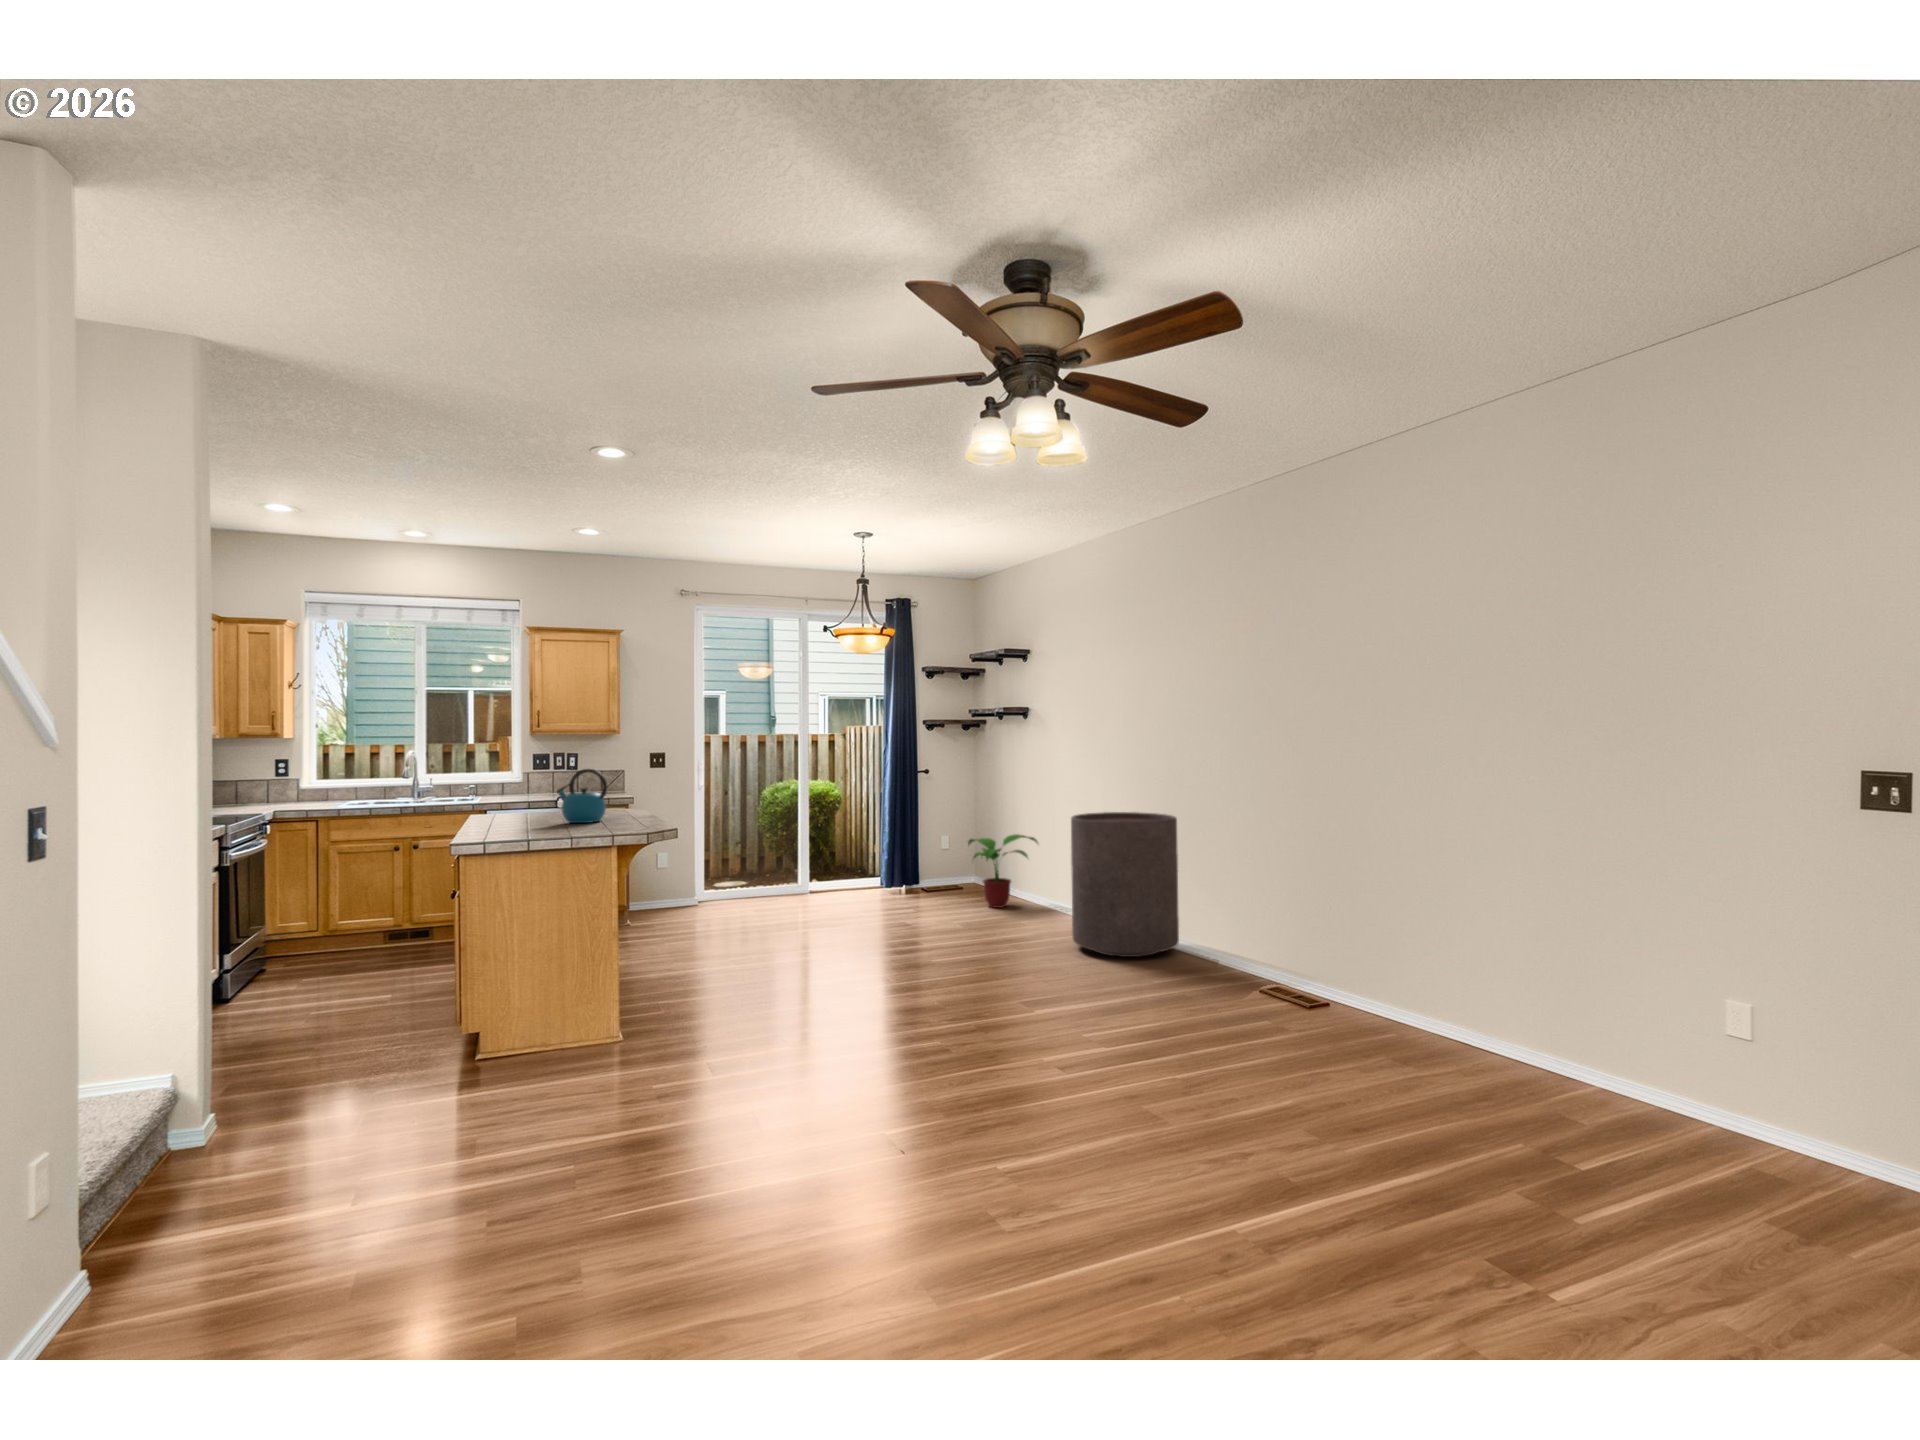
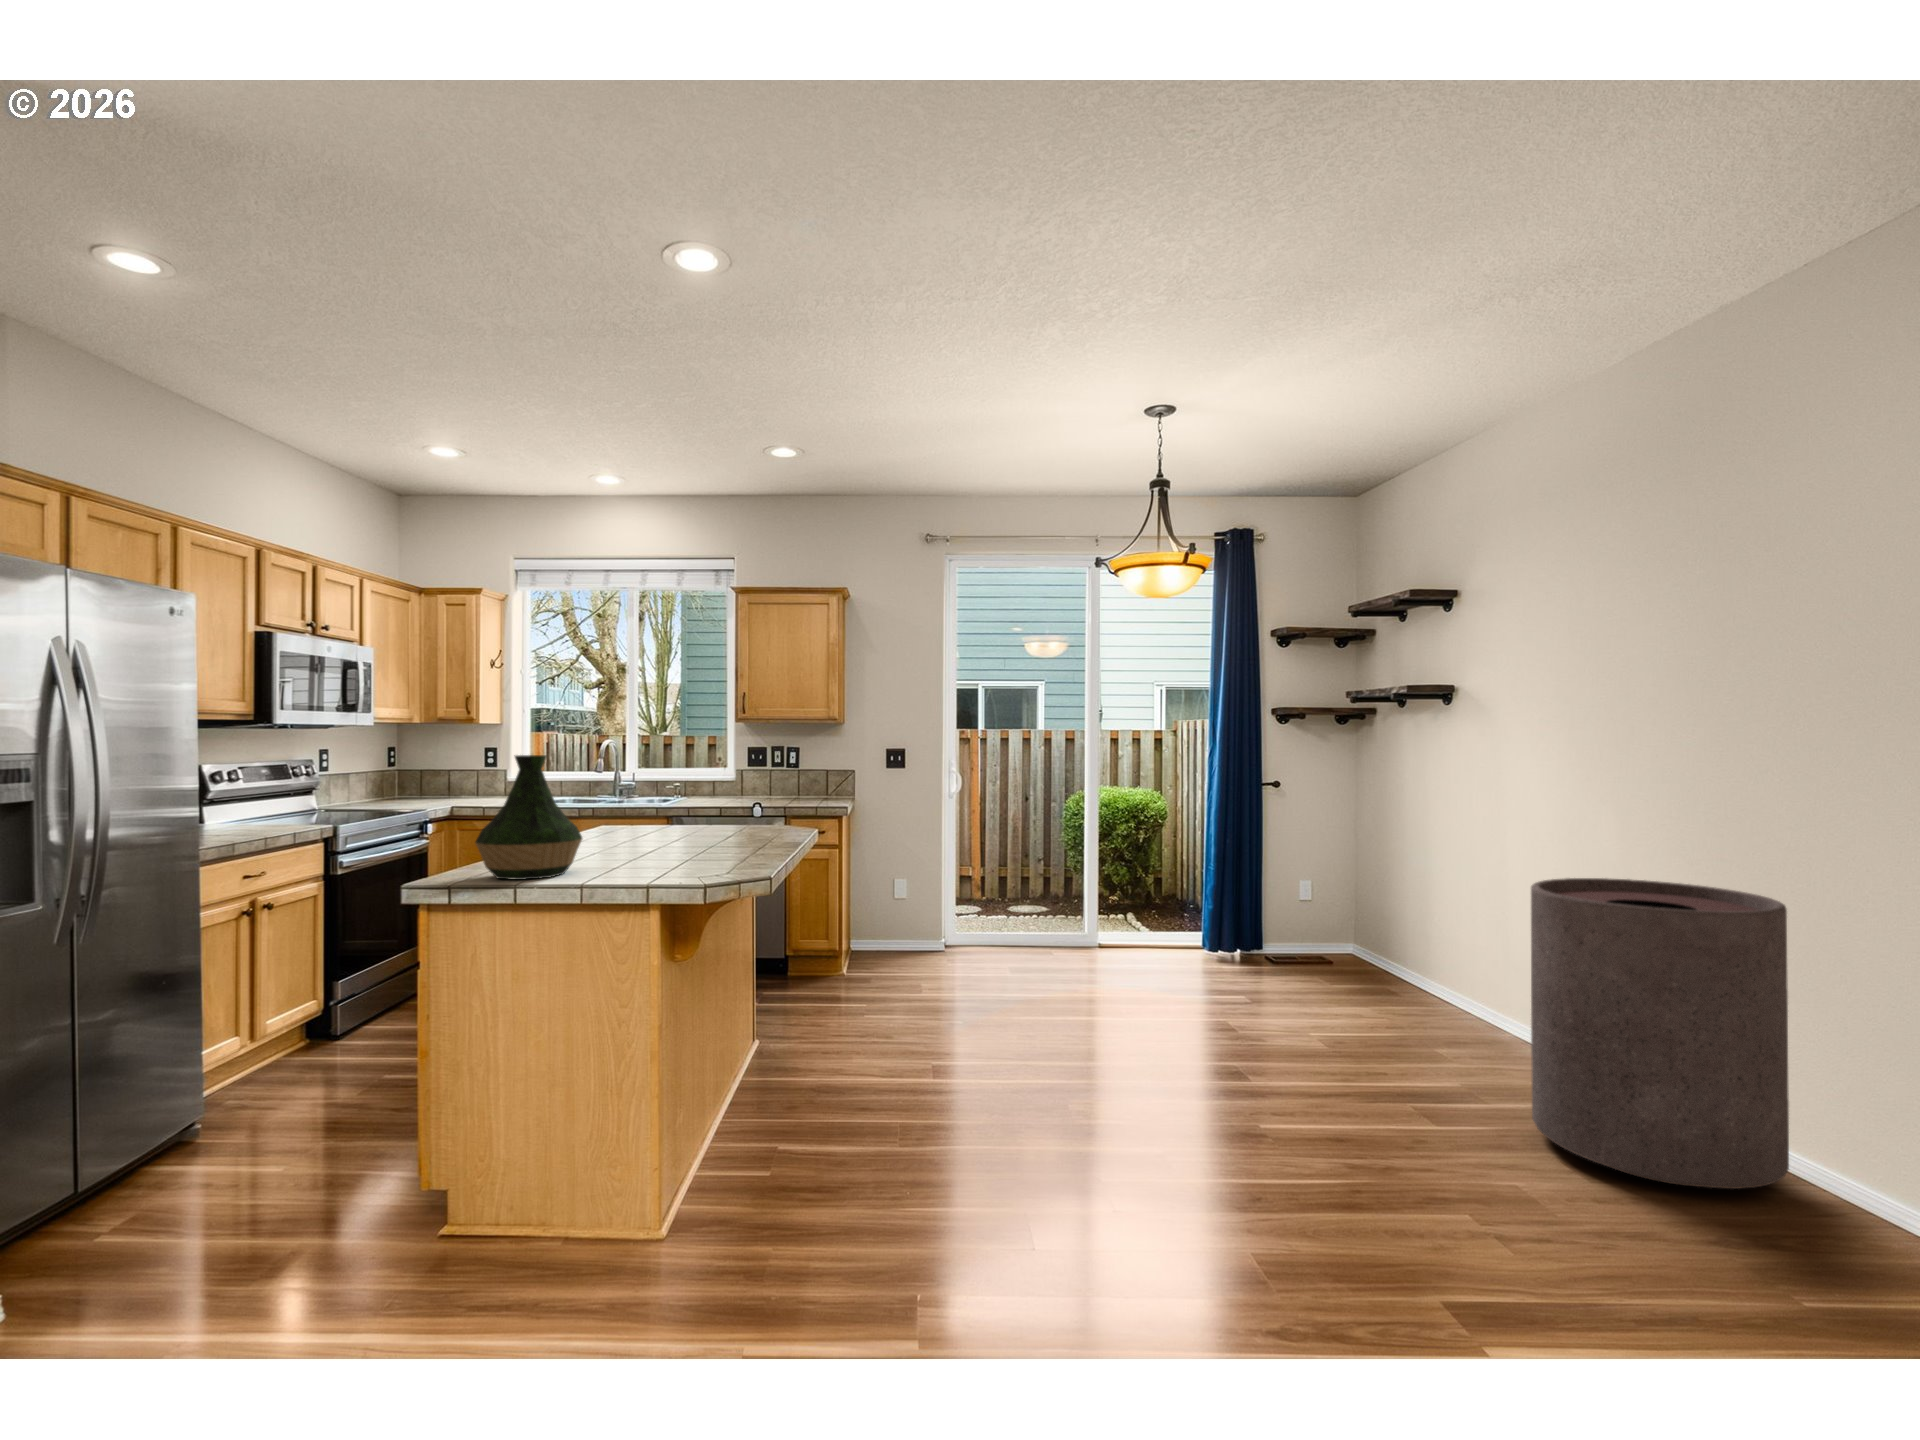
vase: none [482,760,552,838] -> present [475,755,582,880]
kettle: present [557,769,607,823] -> none [636,771,704,855]
potted plant: present [968,834,1038,908] -> none [1338,894,1465,1014]

